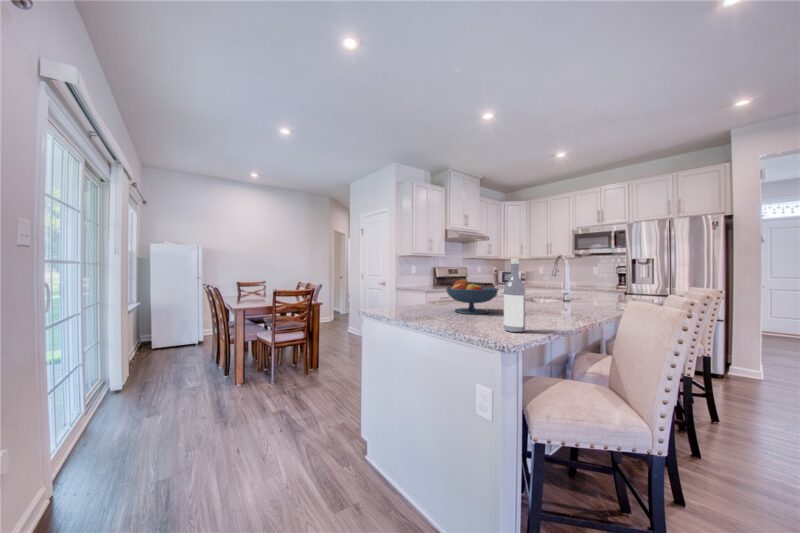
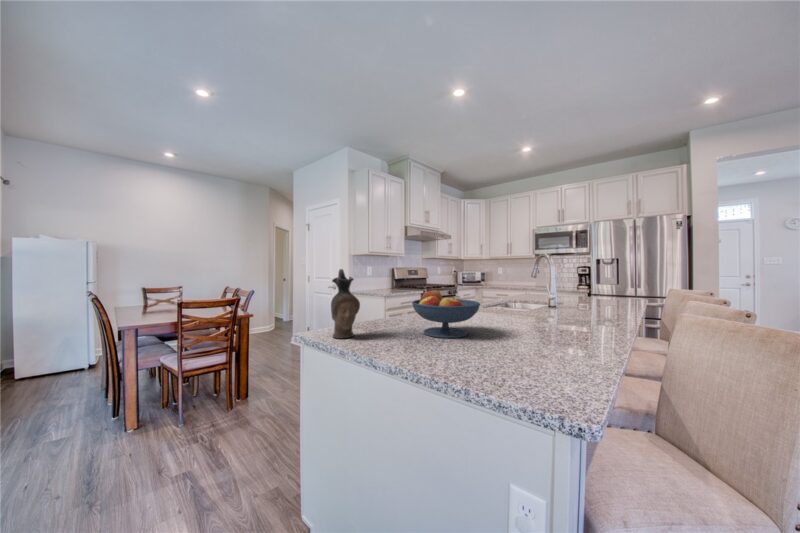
wine bottle: present [504,258,525,332] -> none [507,269,539,382]
ceramic pitcher: none [387,263,407,312] -> present [331,269,360,338]

